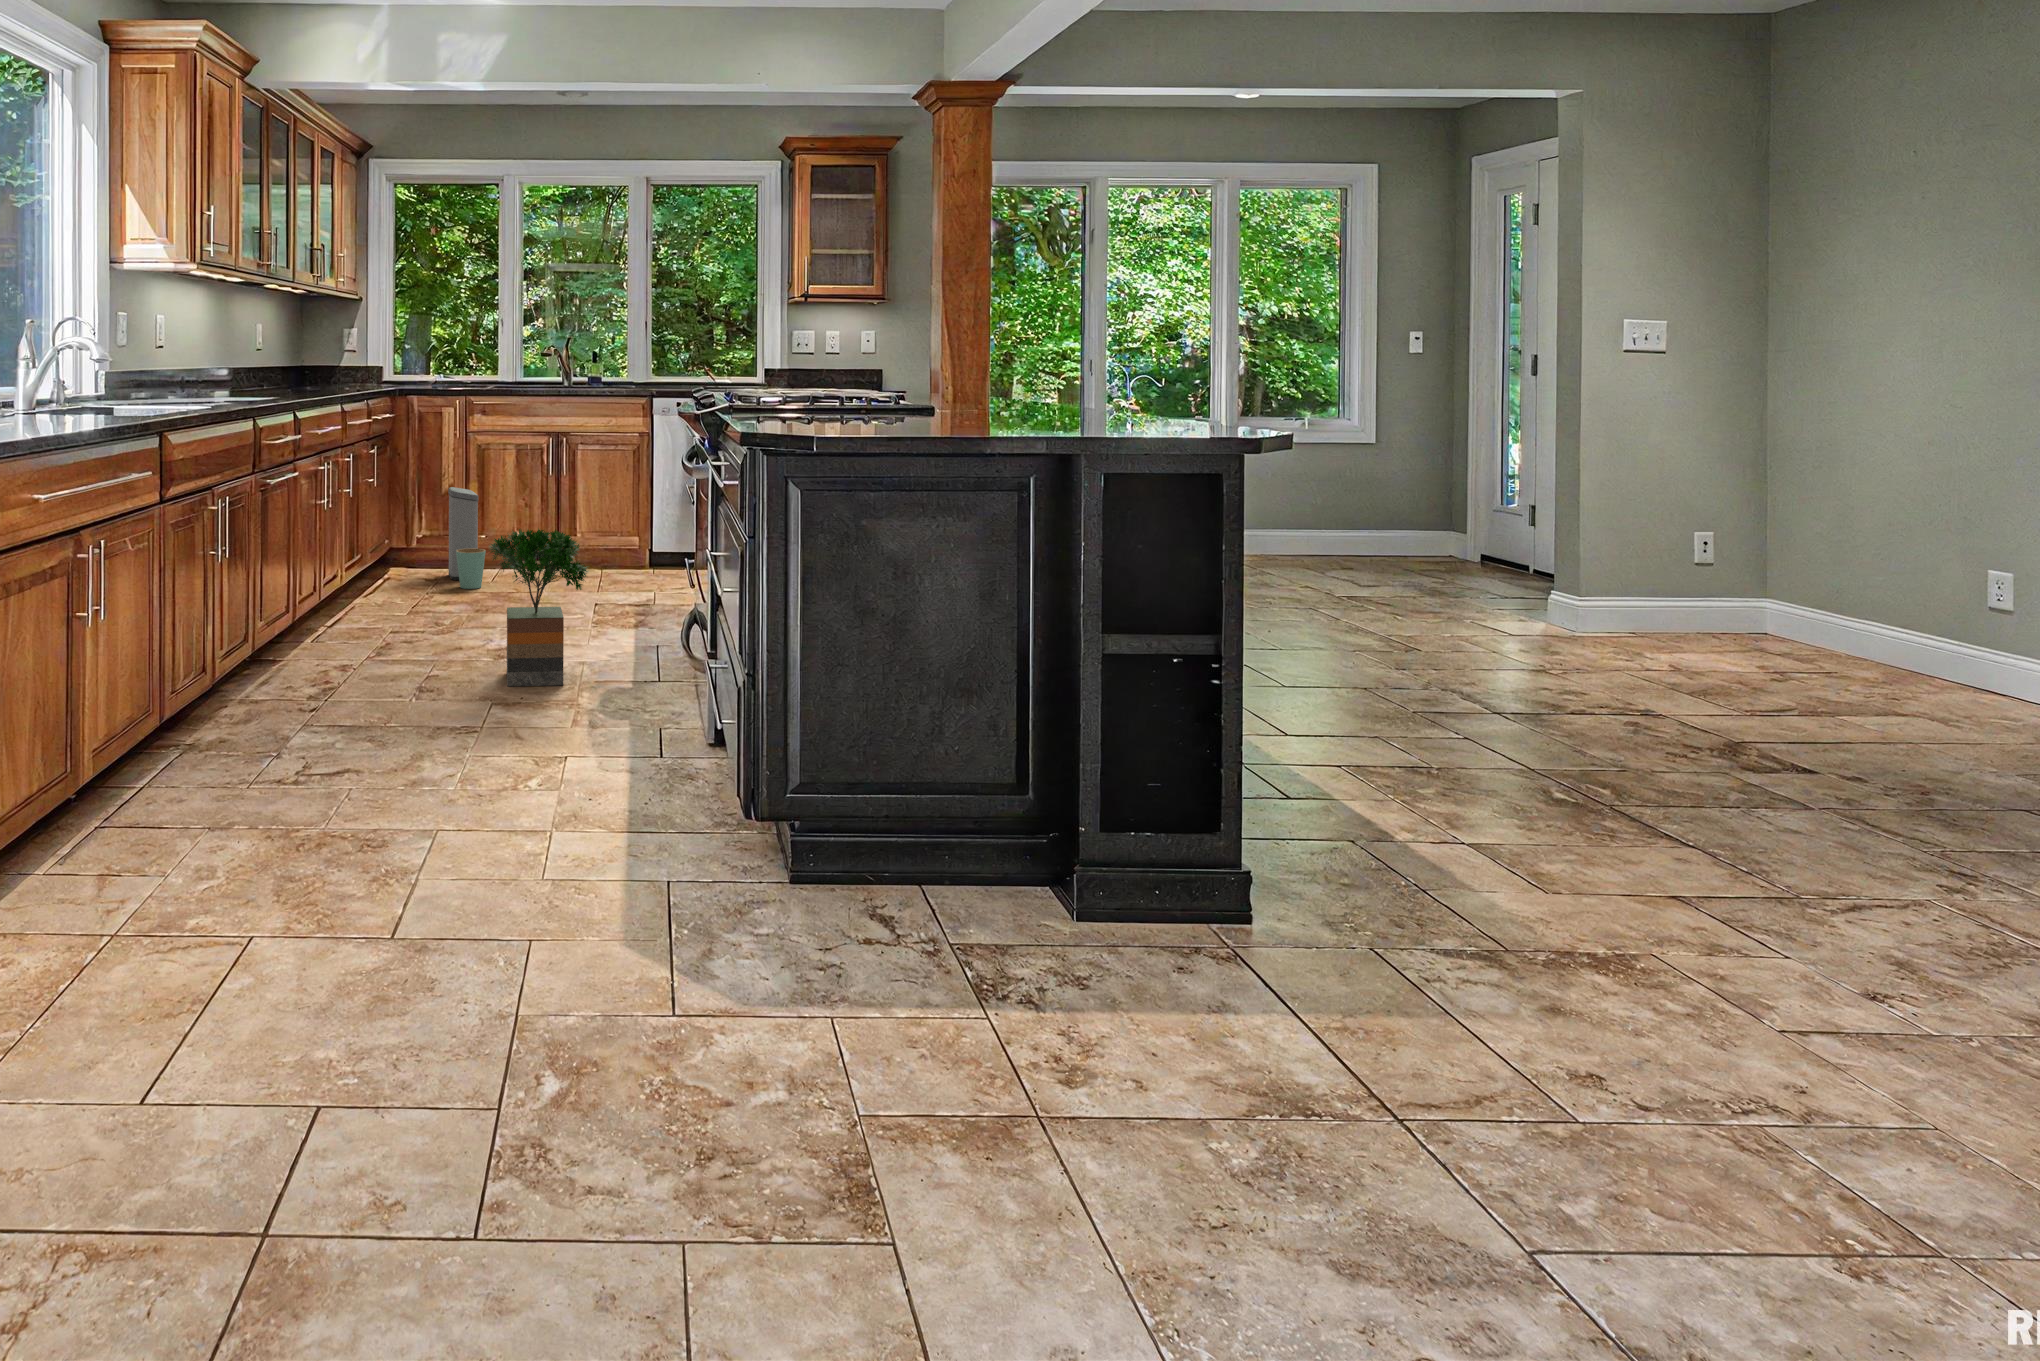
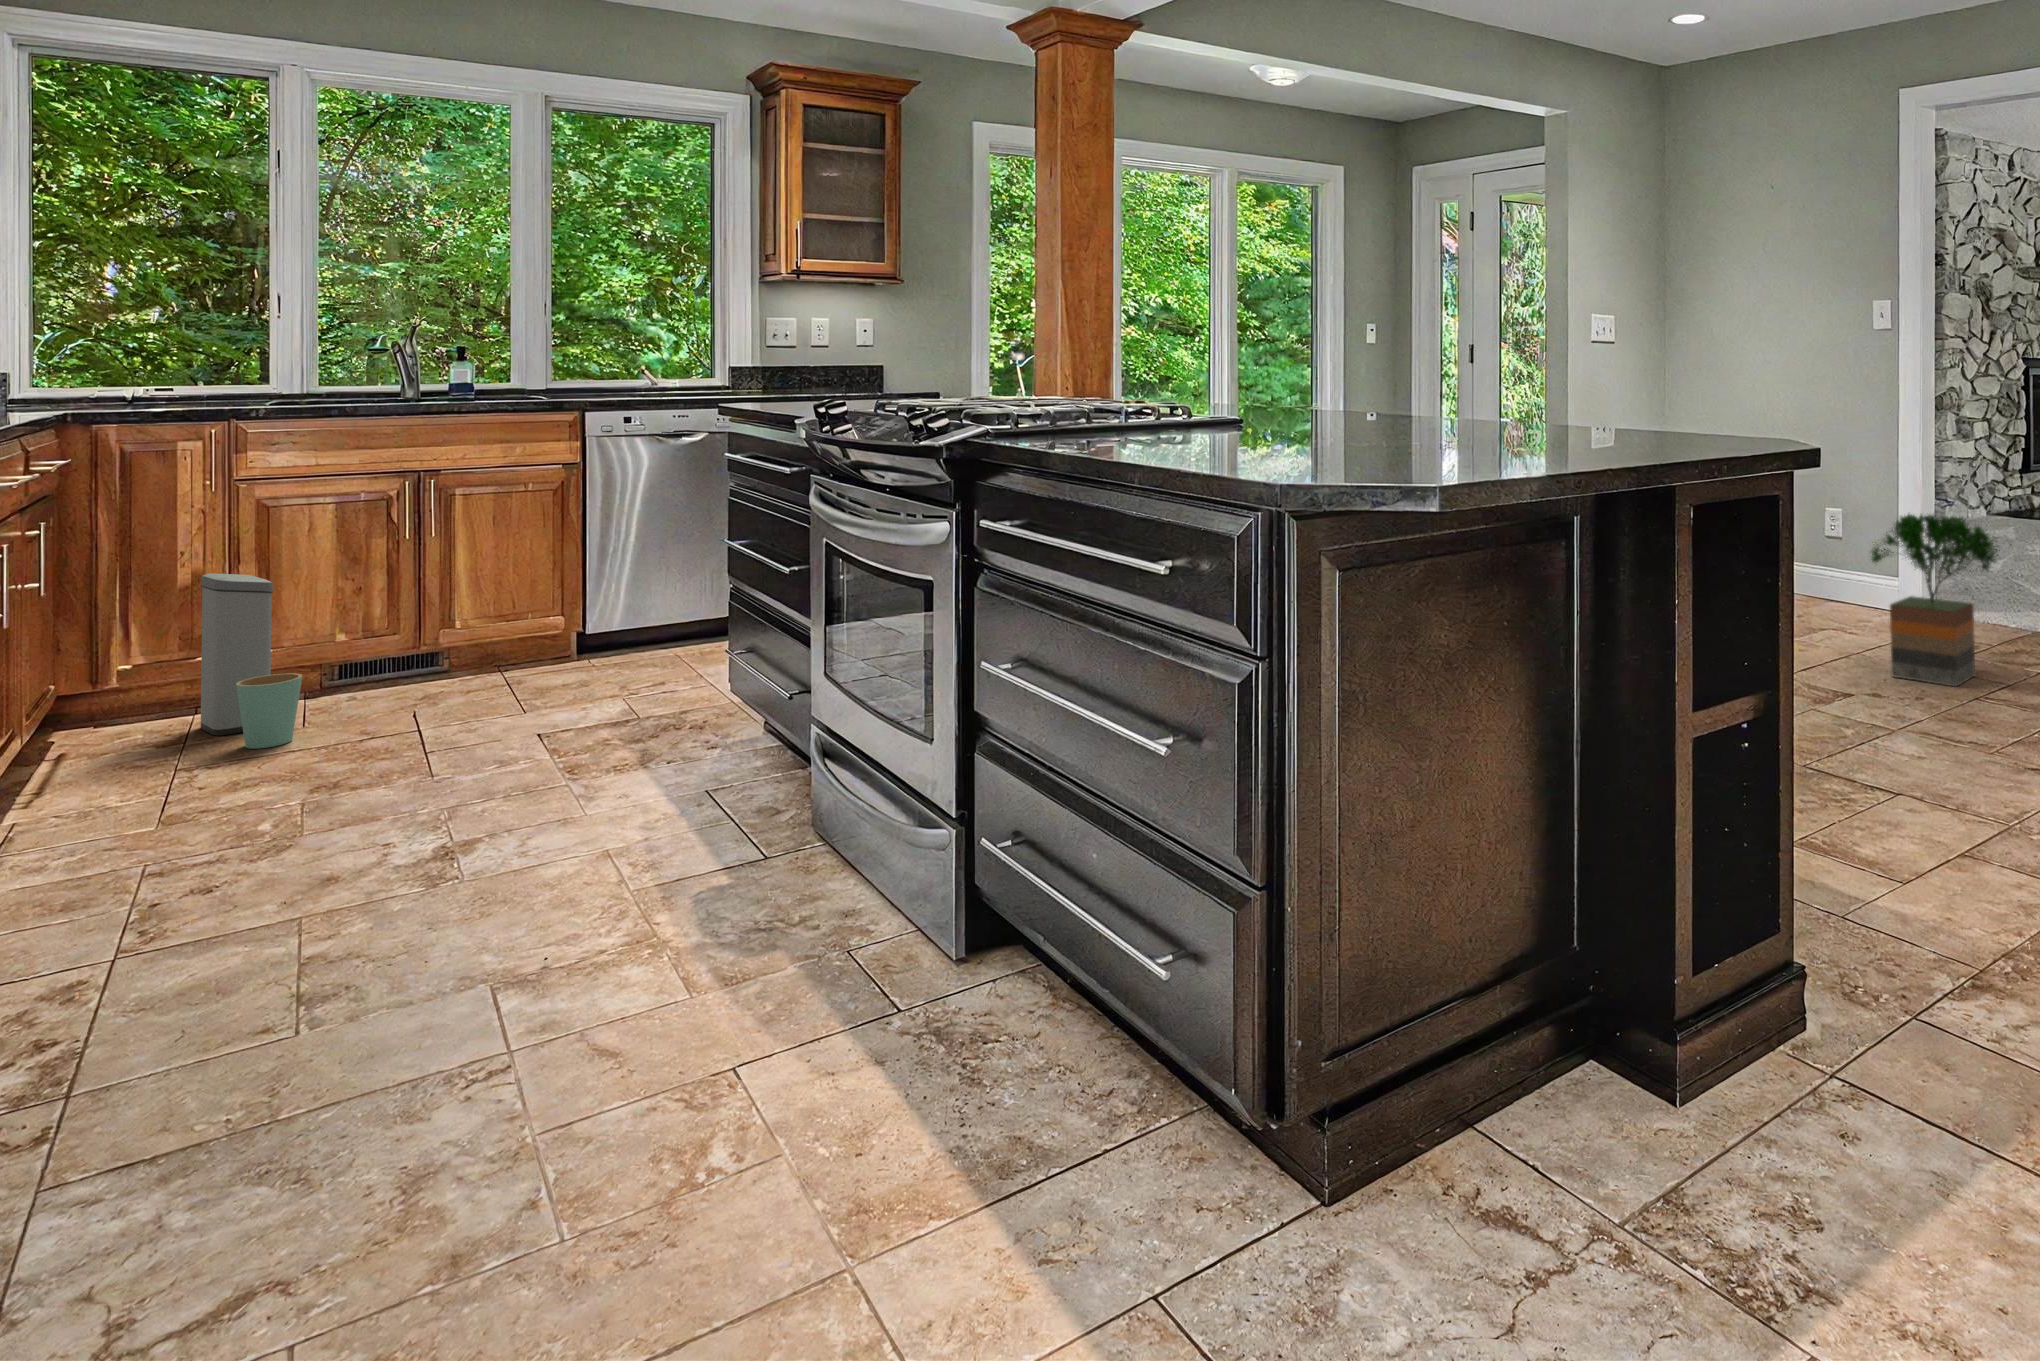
potted tree: present [489,528,588,686] -> present [1871,514,2002,686]

